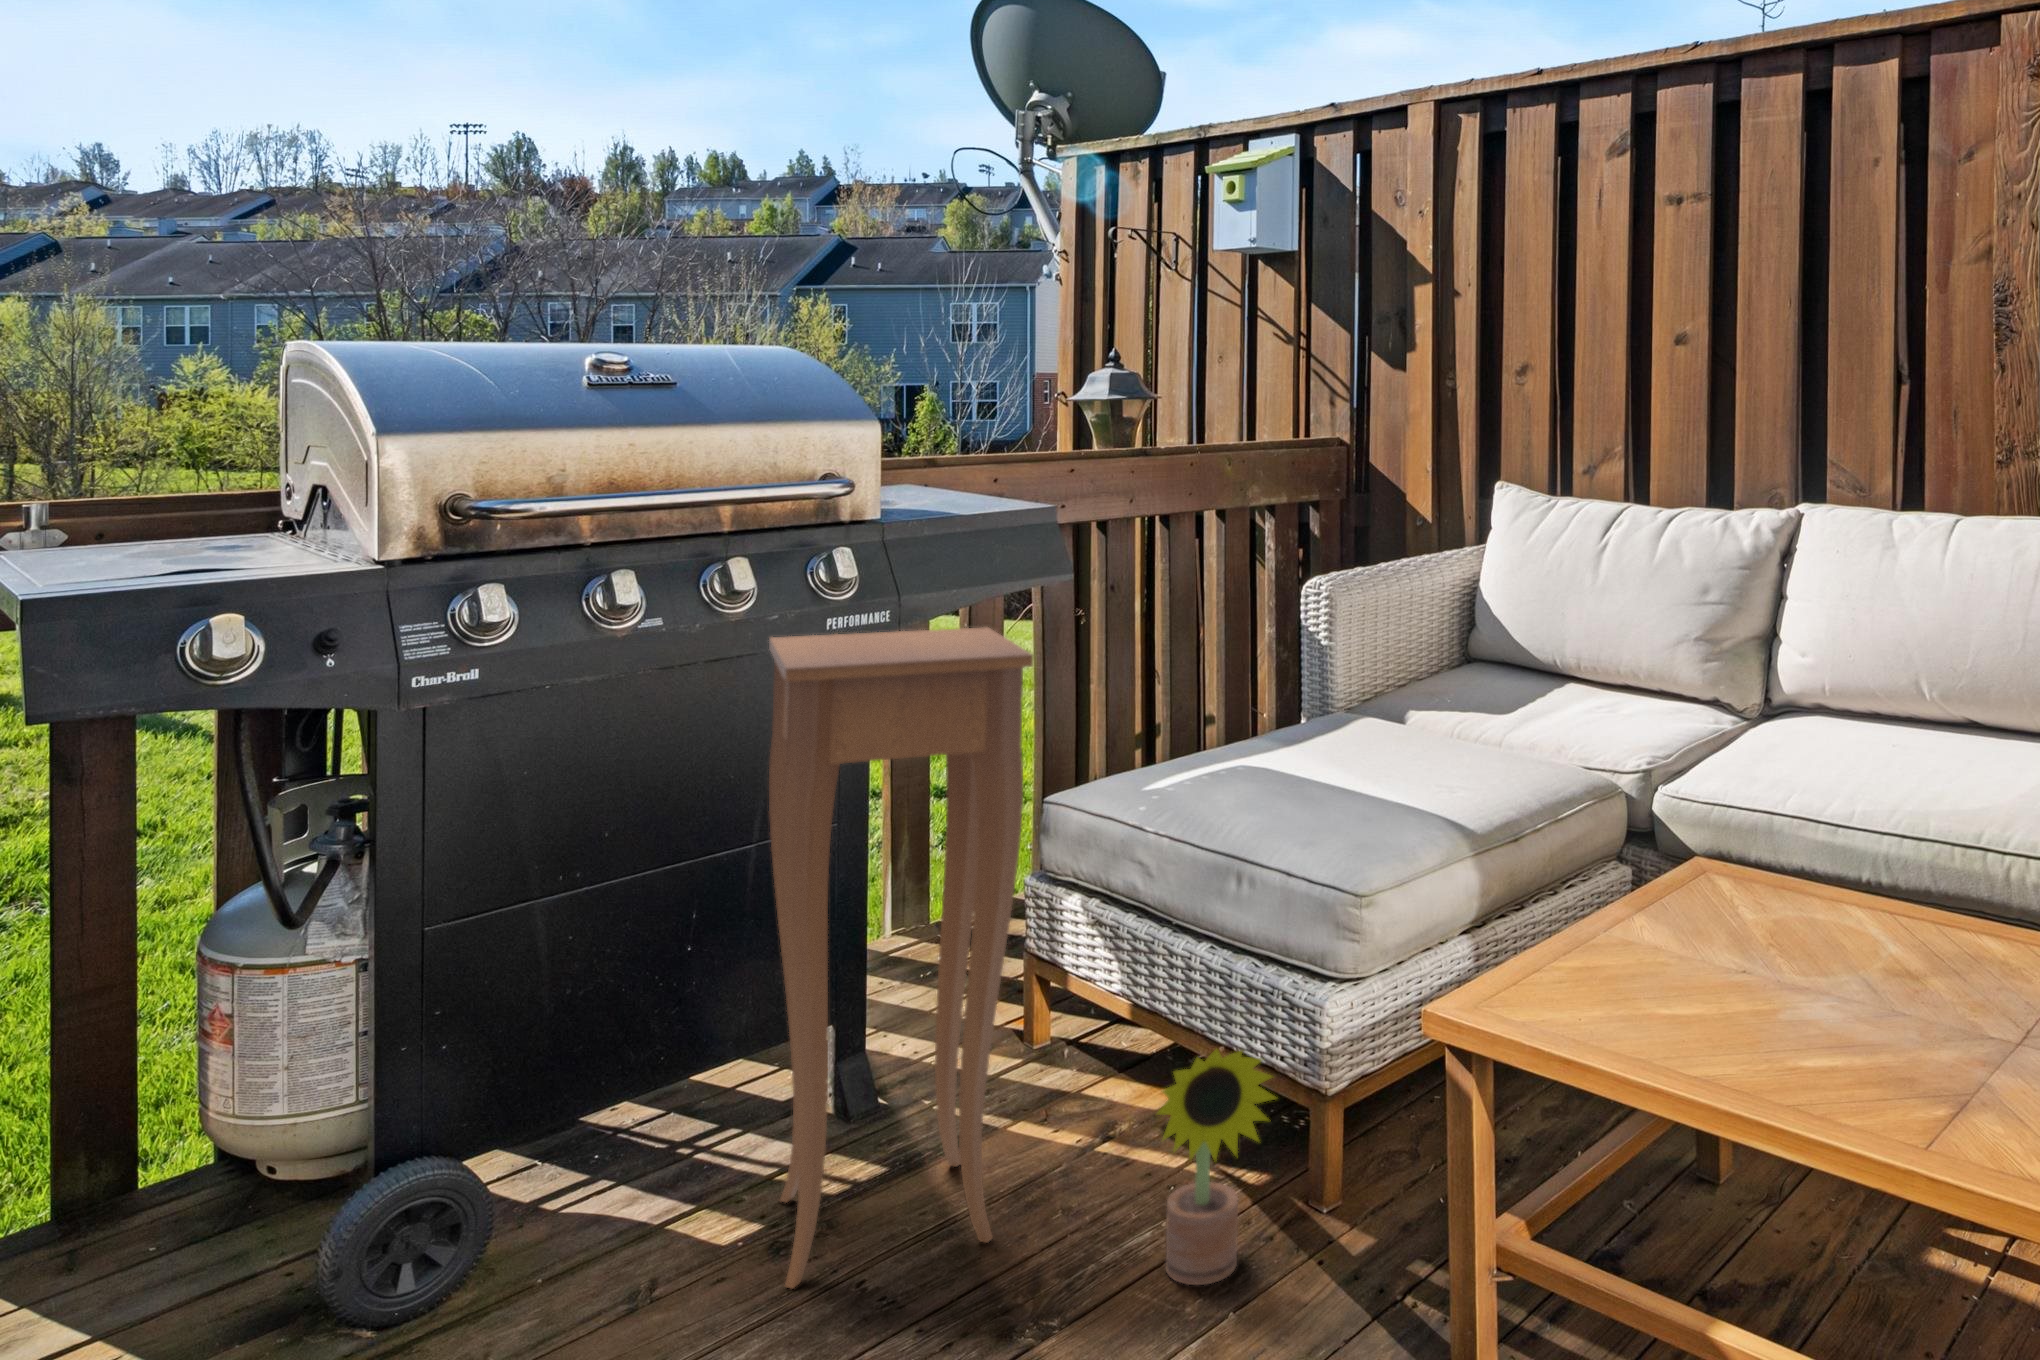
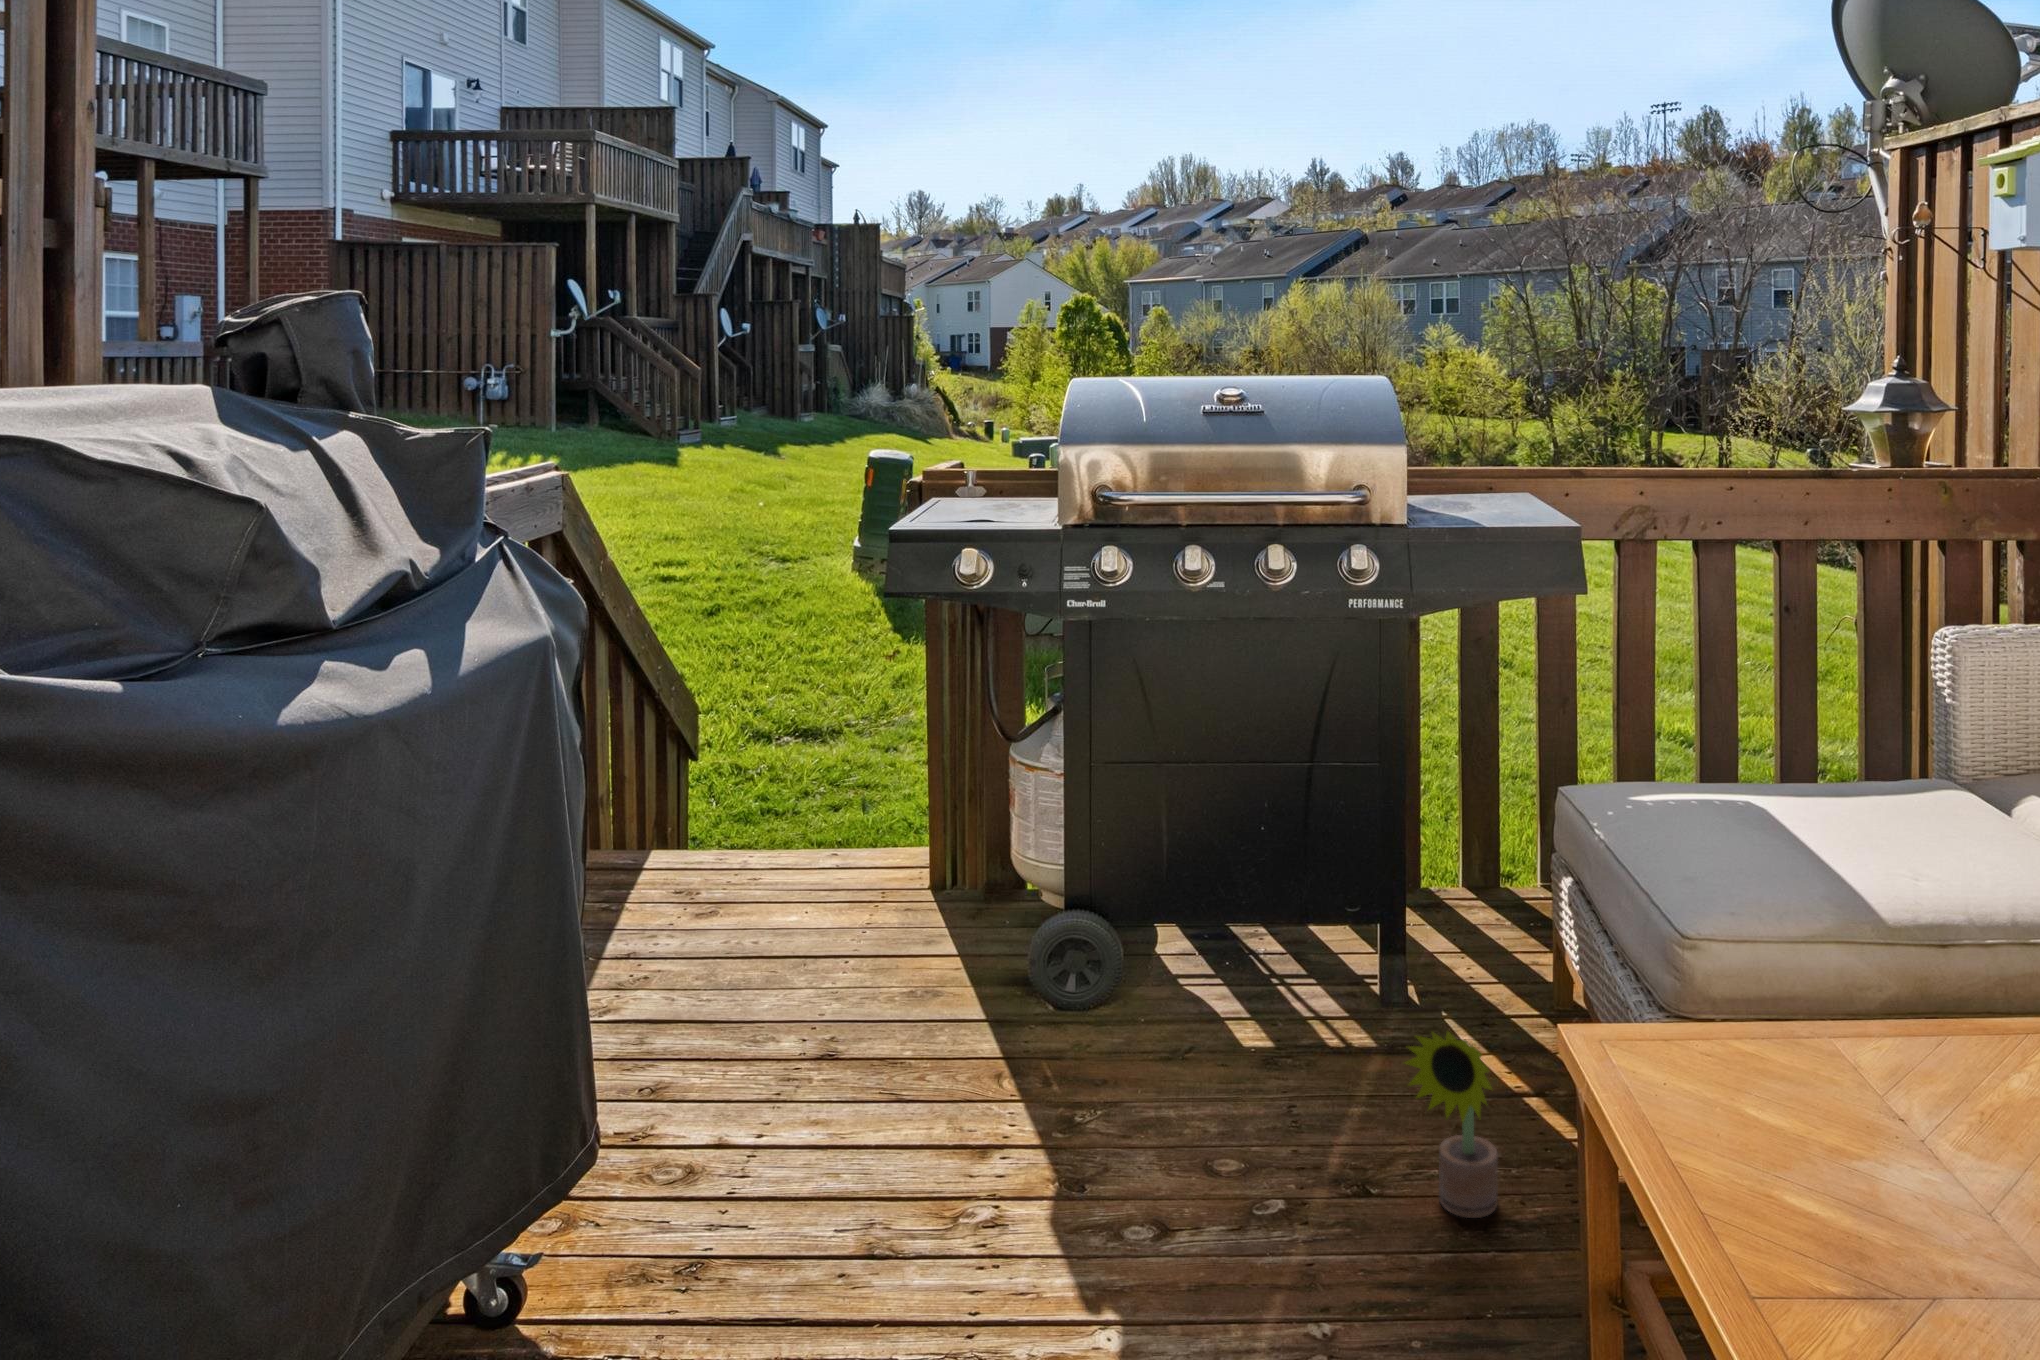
side table: present [769,627,1033,1288] -> none [1221,642,1430,1117]

